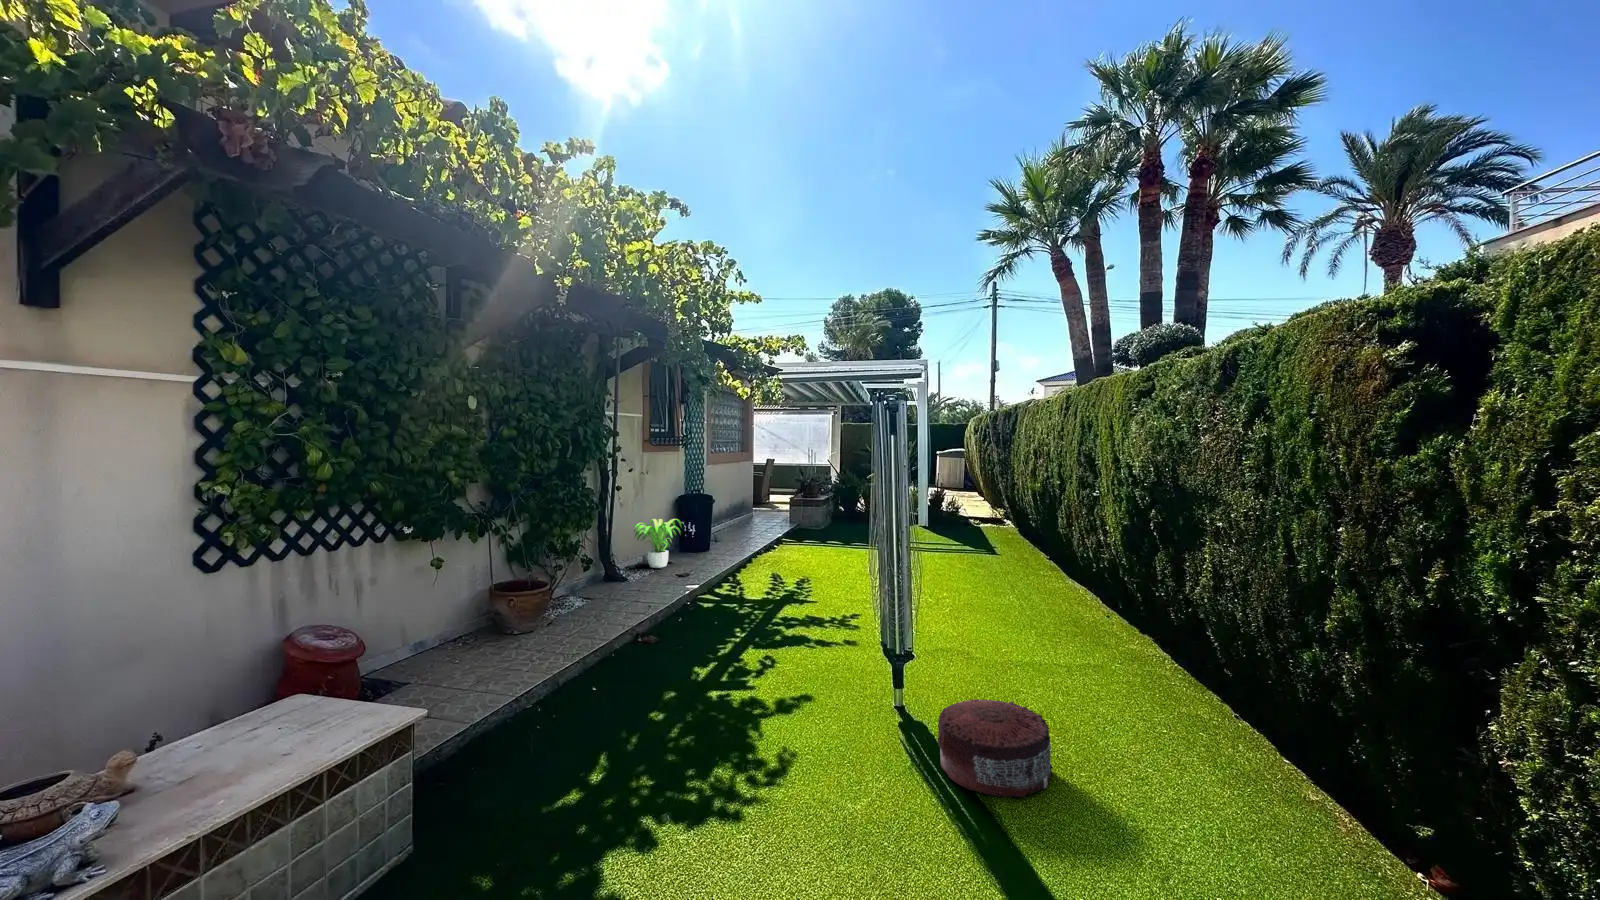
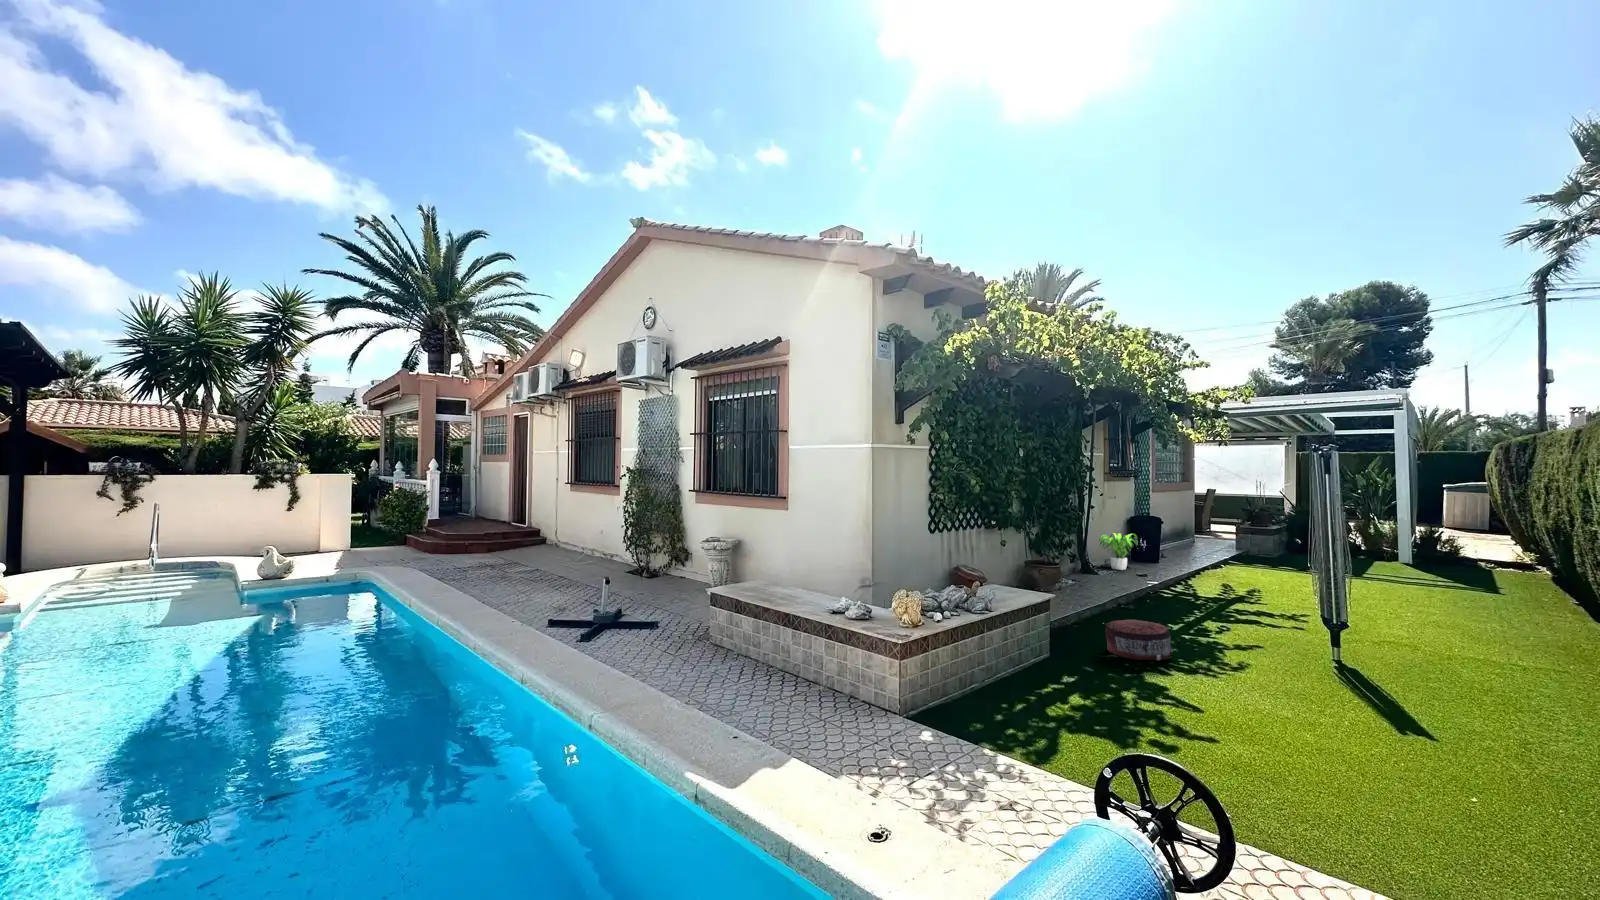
pouf: present [938,699,1053,797] -> present [1105,619,1173,661]

